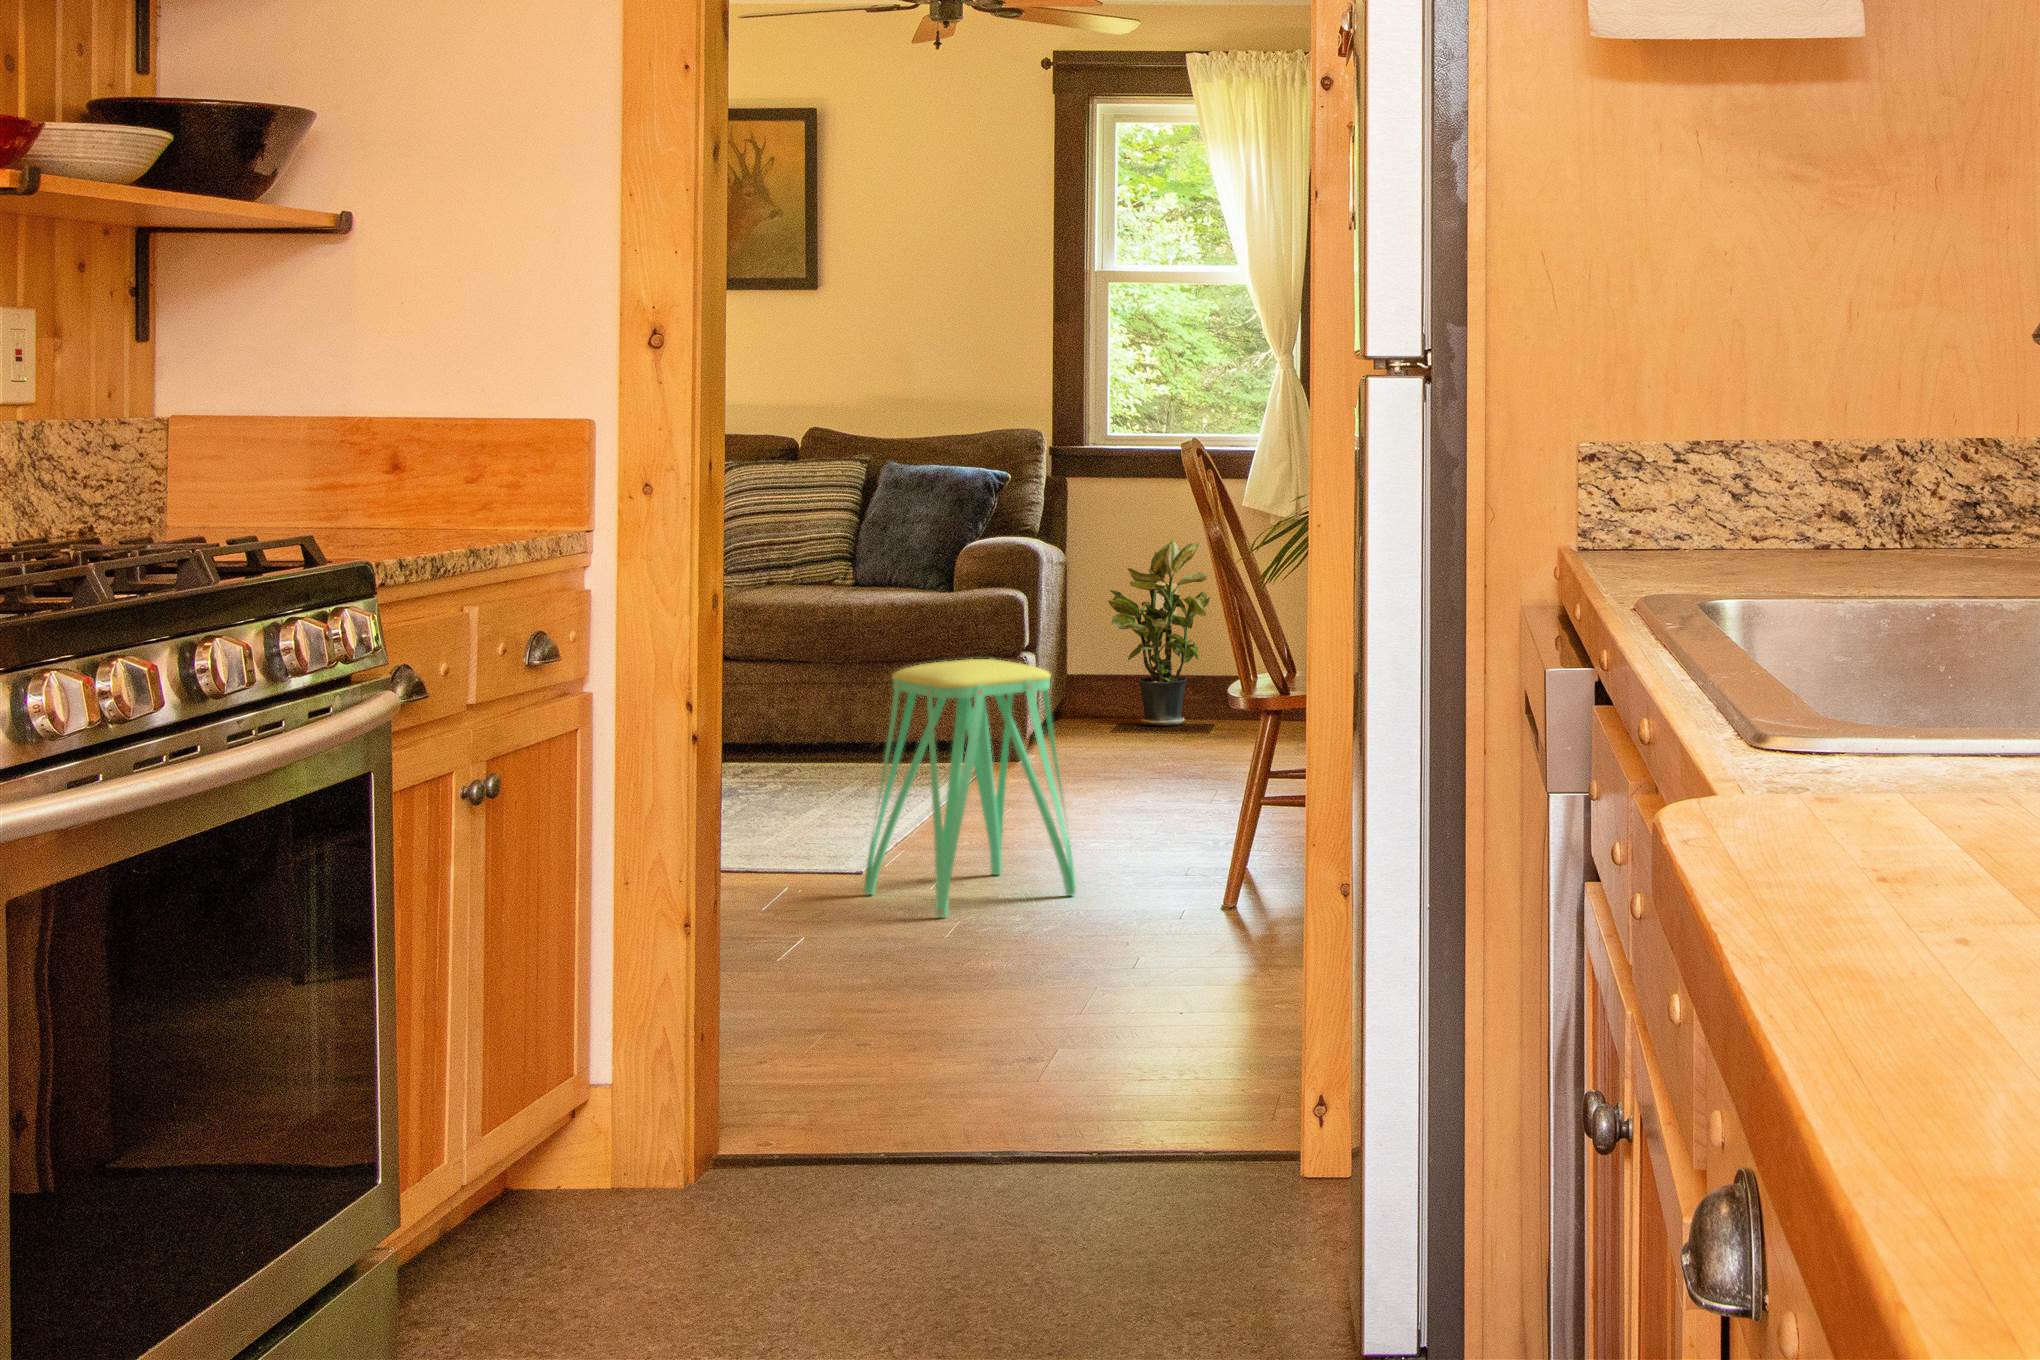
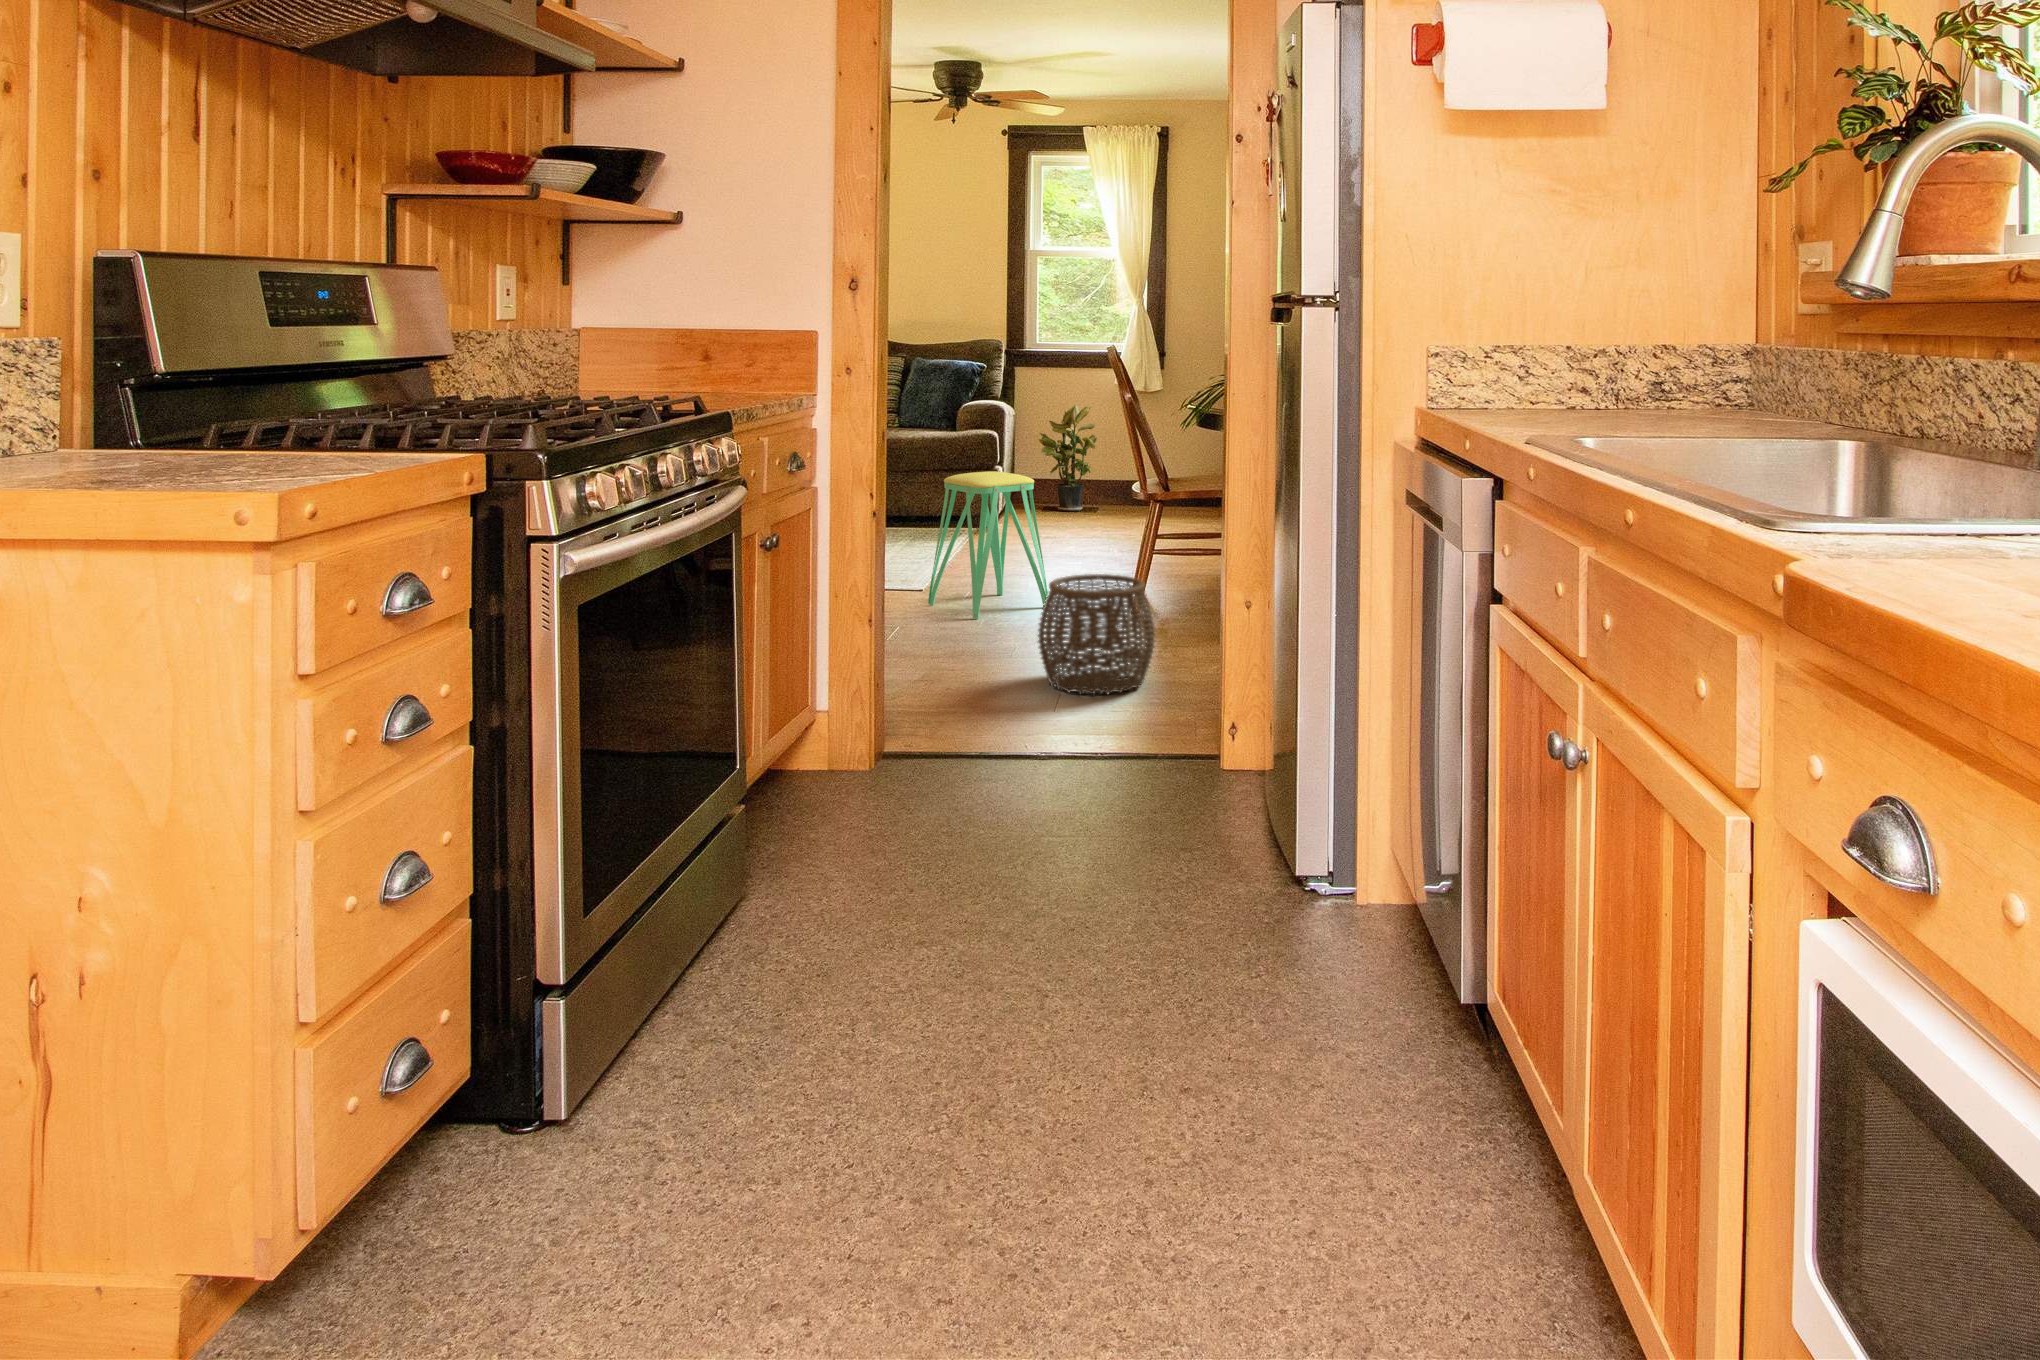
woven basket: none [1016,837,1224,1049] -> present [1038,574,1155,694]

